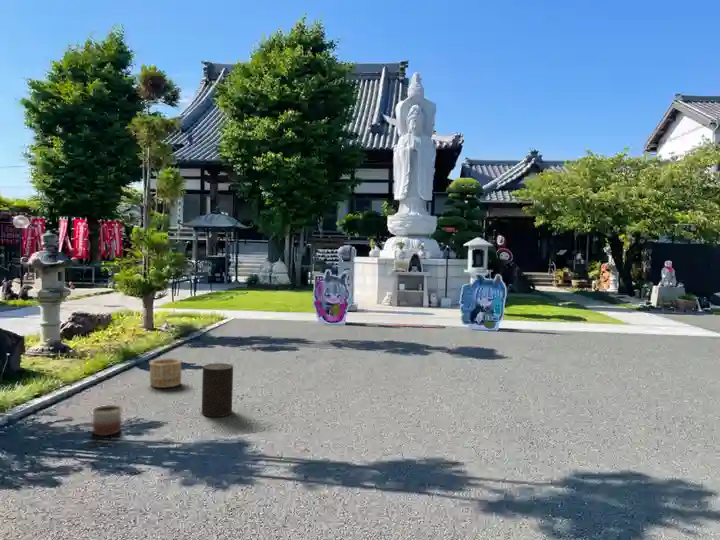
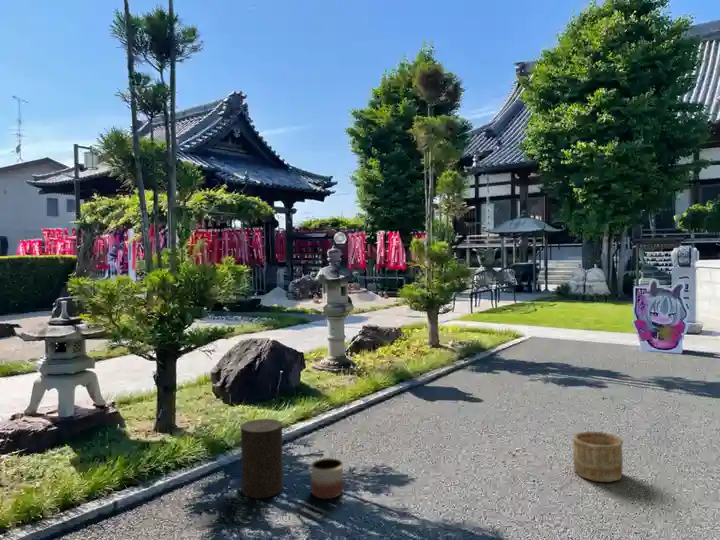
wooden bucket: present [149,358,182,388] -> present [572,431,623,482]
stool: present [202,363,233,417] -> present [241,419,283,498]

